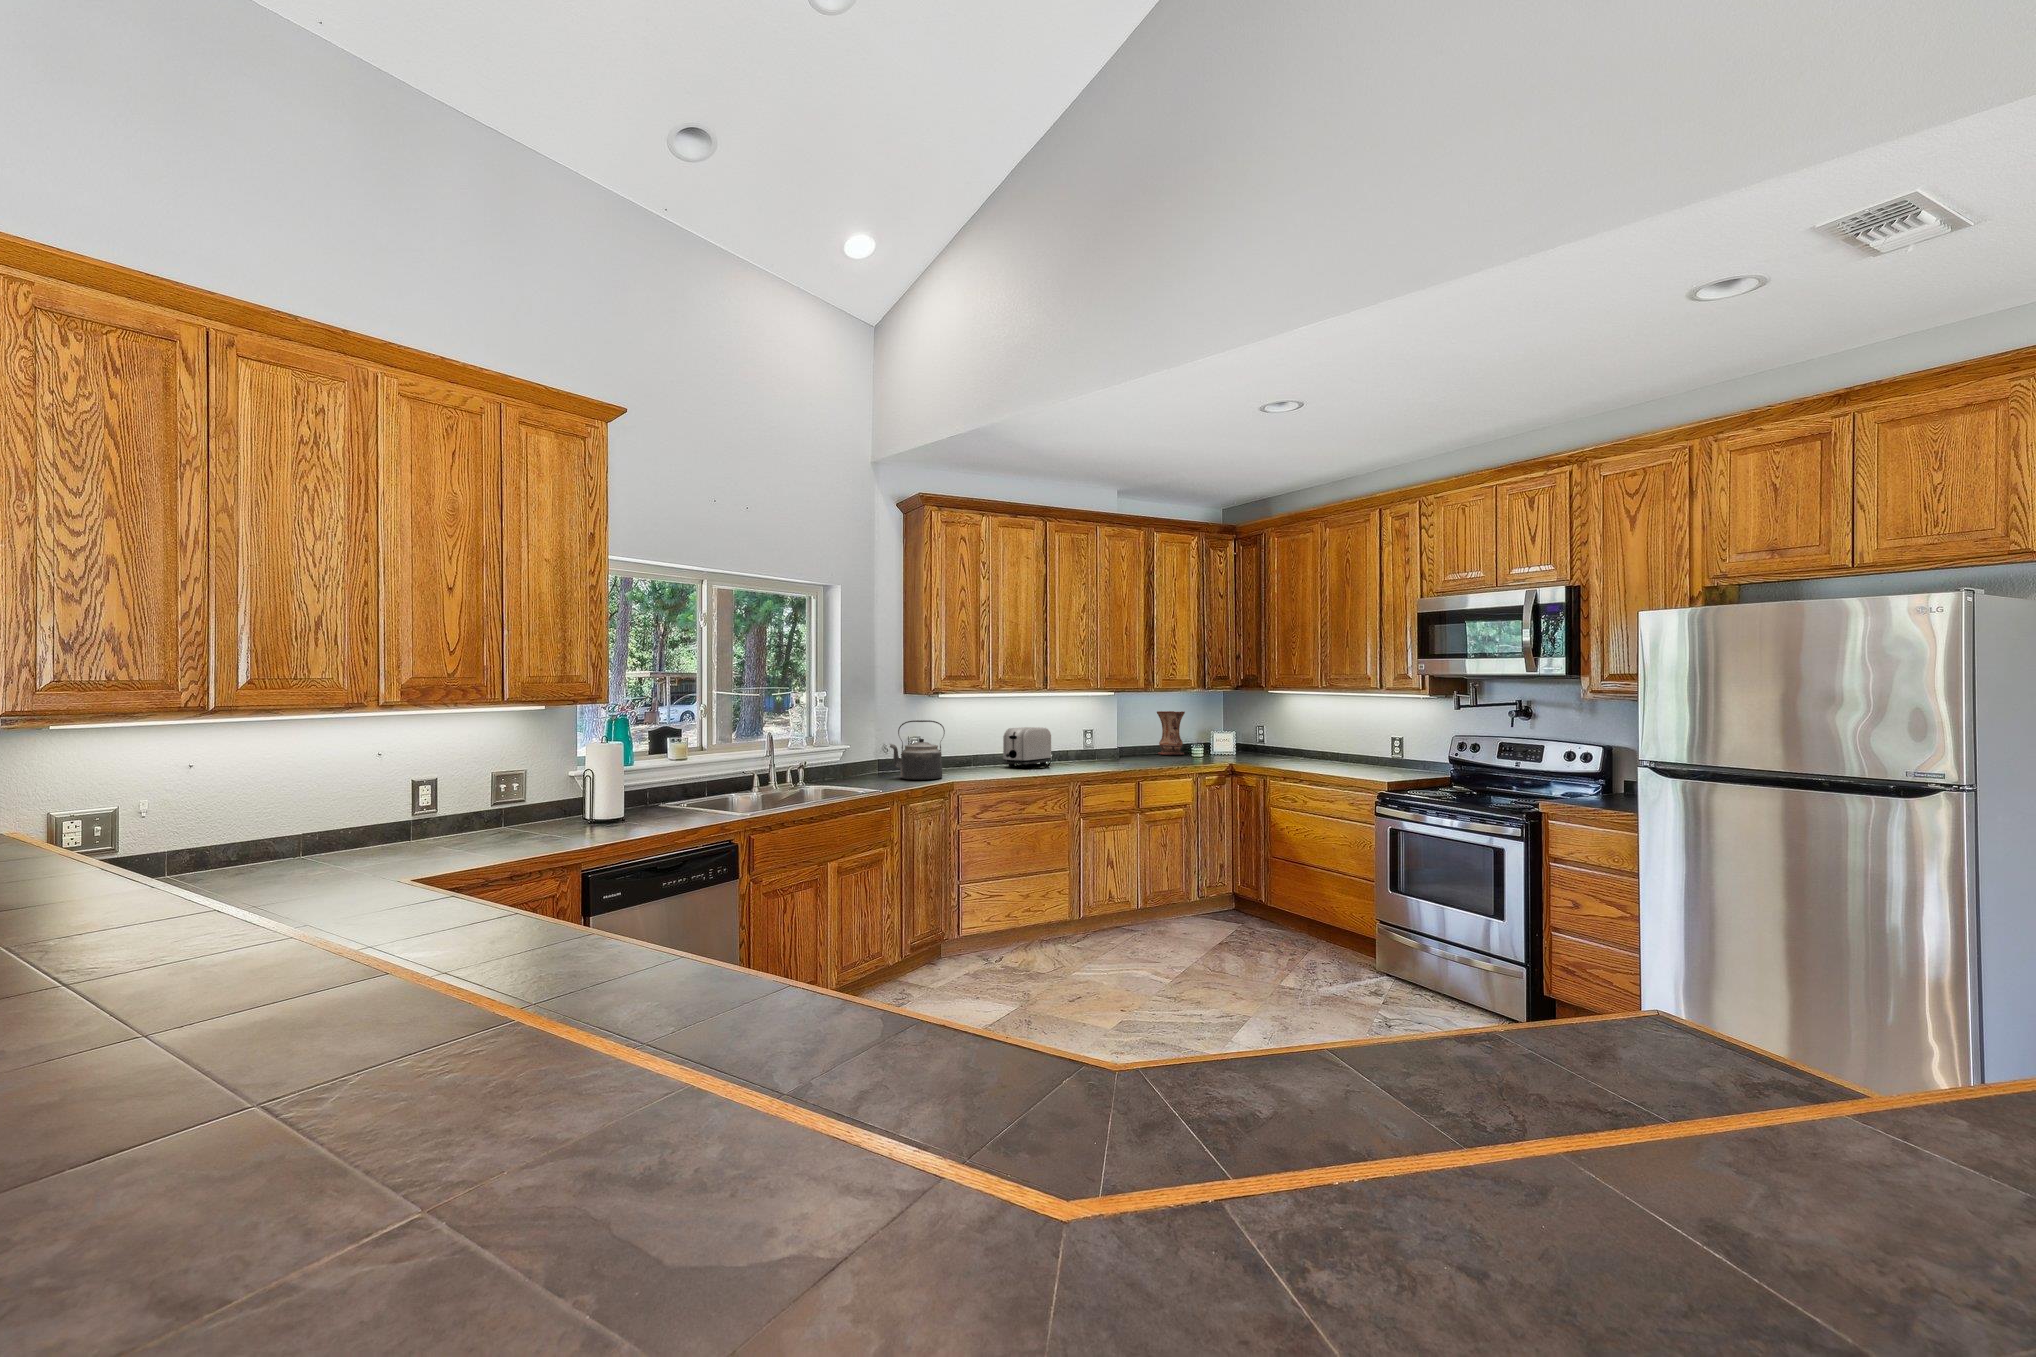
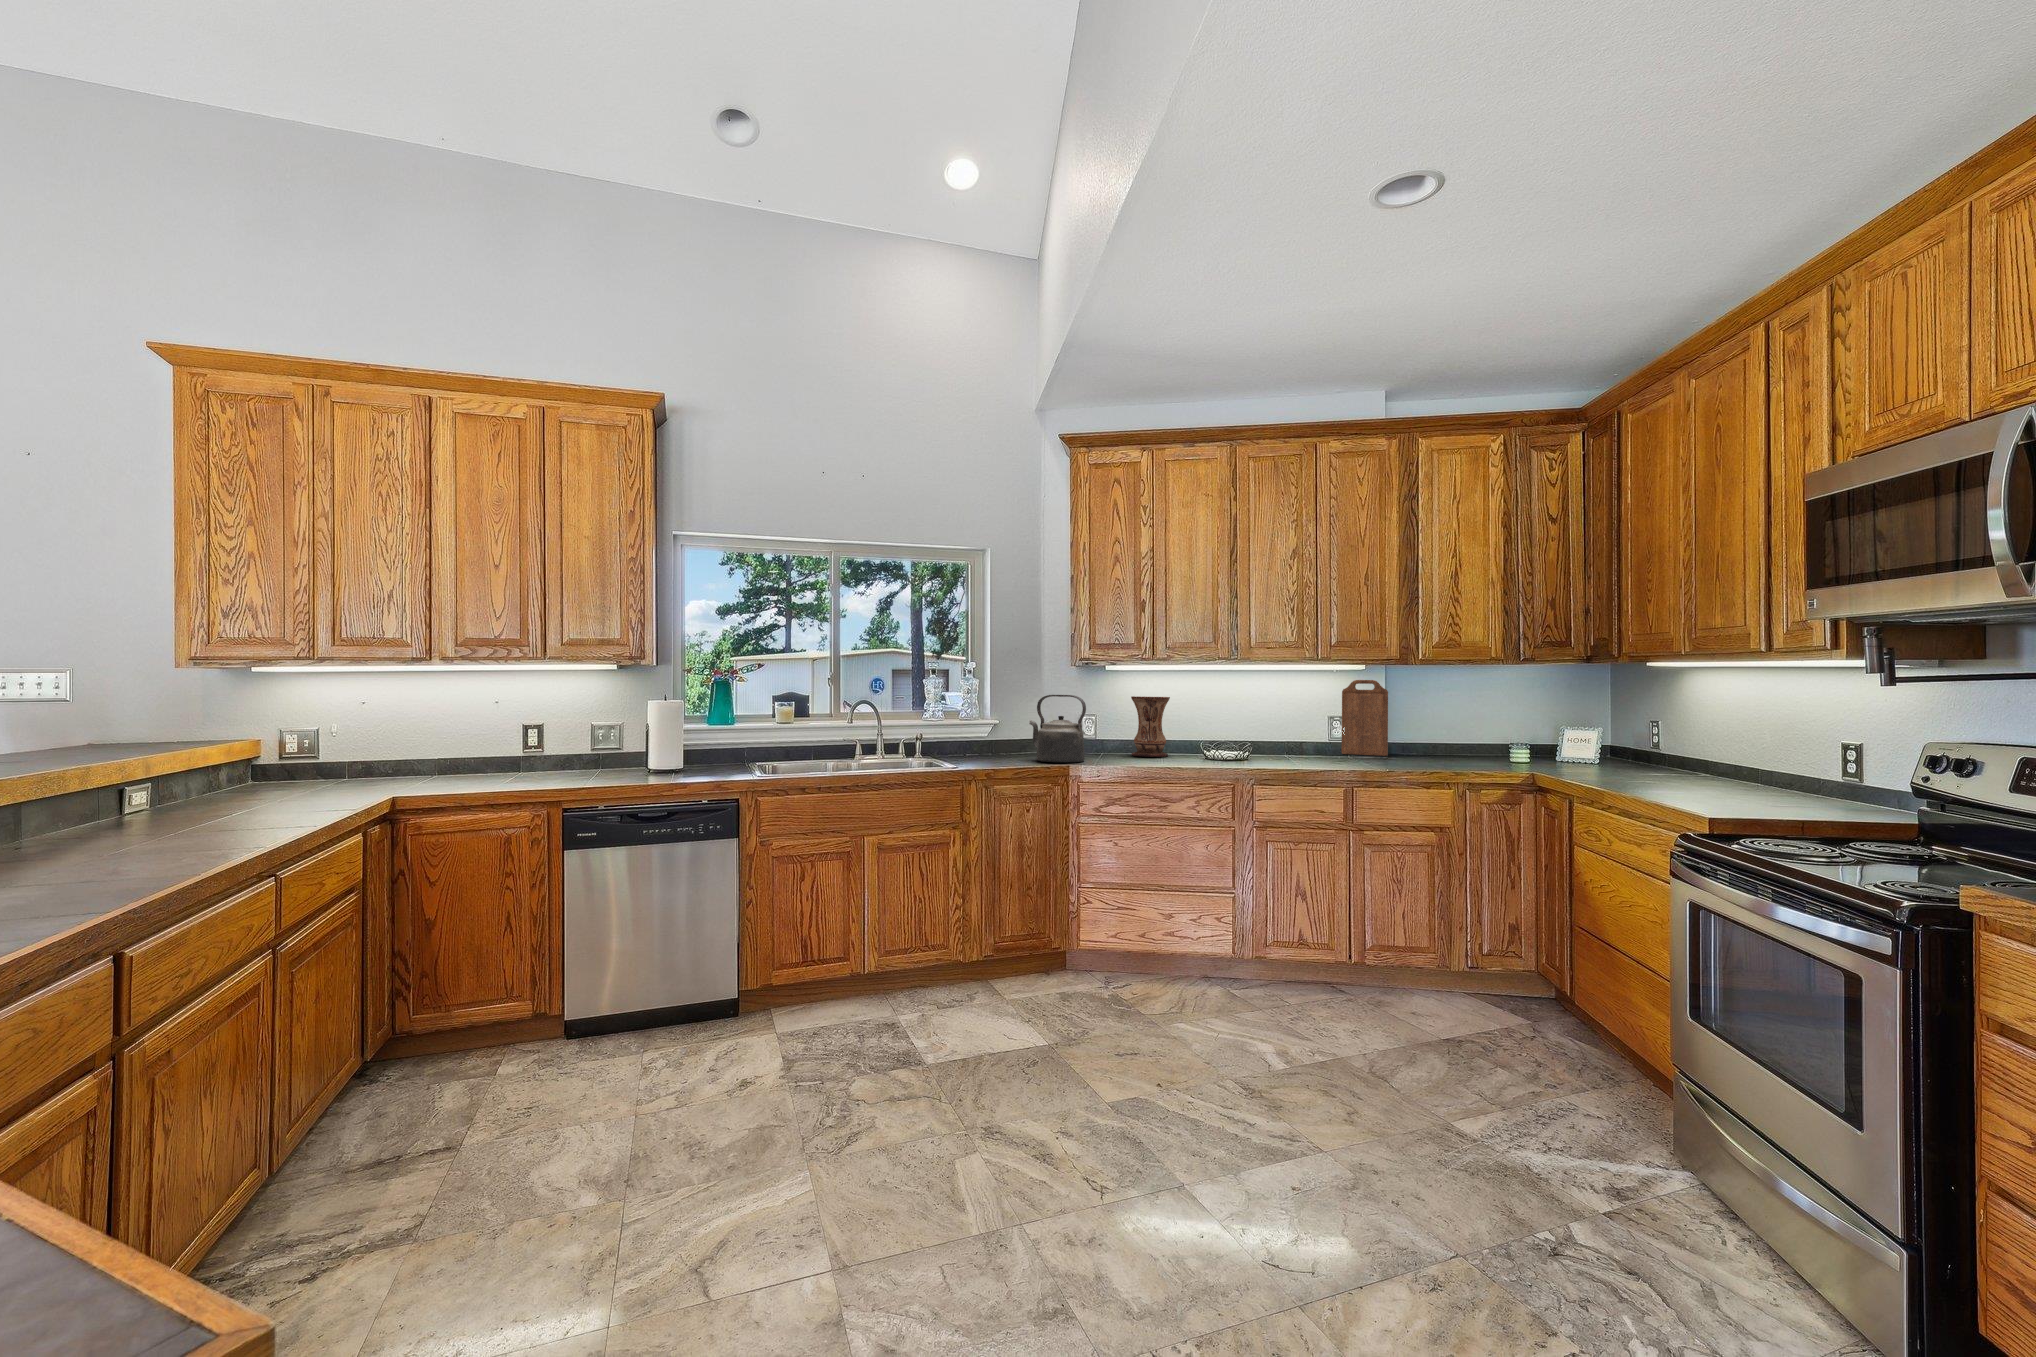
cutting board: none [1087,702,1119,757] -> present [1342,680,1388,756]
vase: present [1157,711,1185,755] -> present [1131,696,1170,757]
toaster: present [1003,727,1051,768] -> none [1191,709,1261,759]

